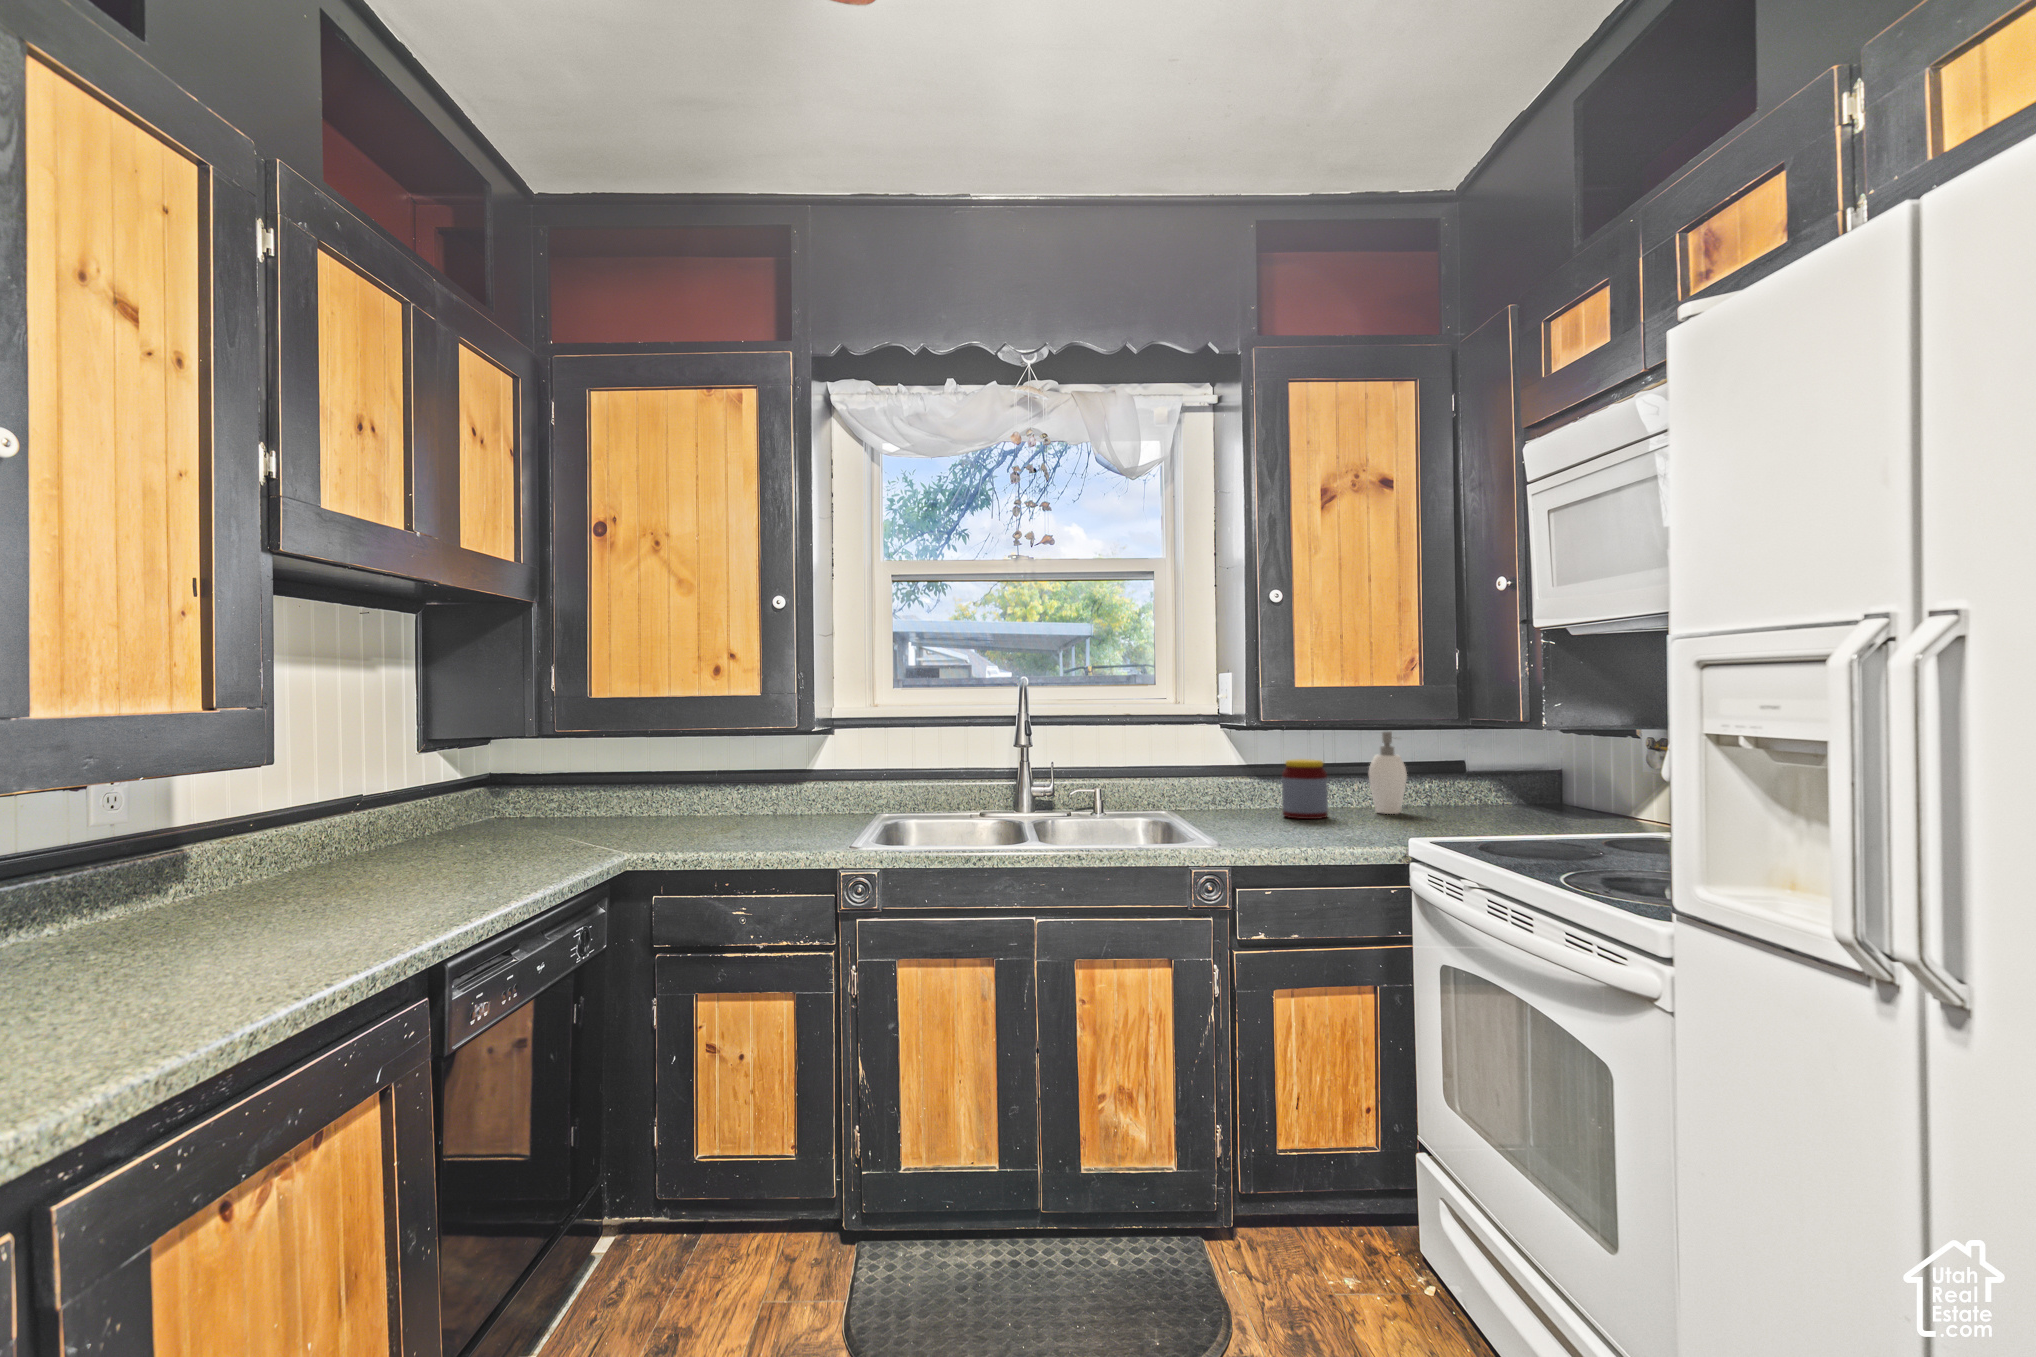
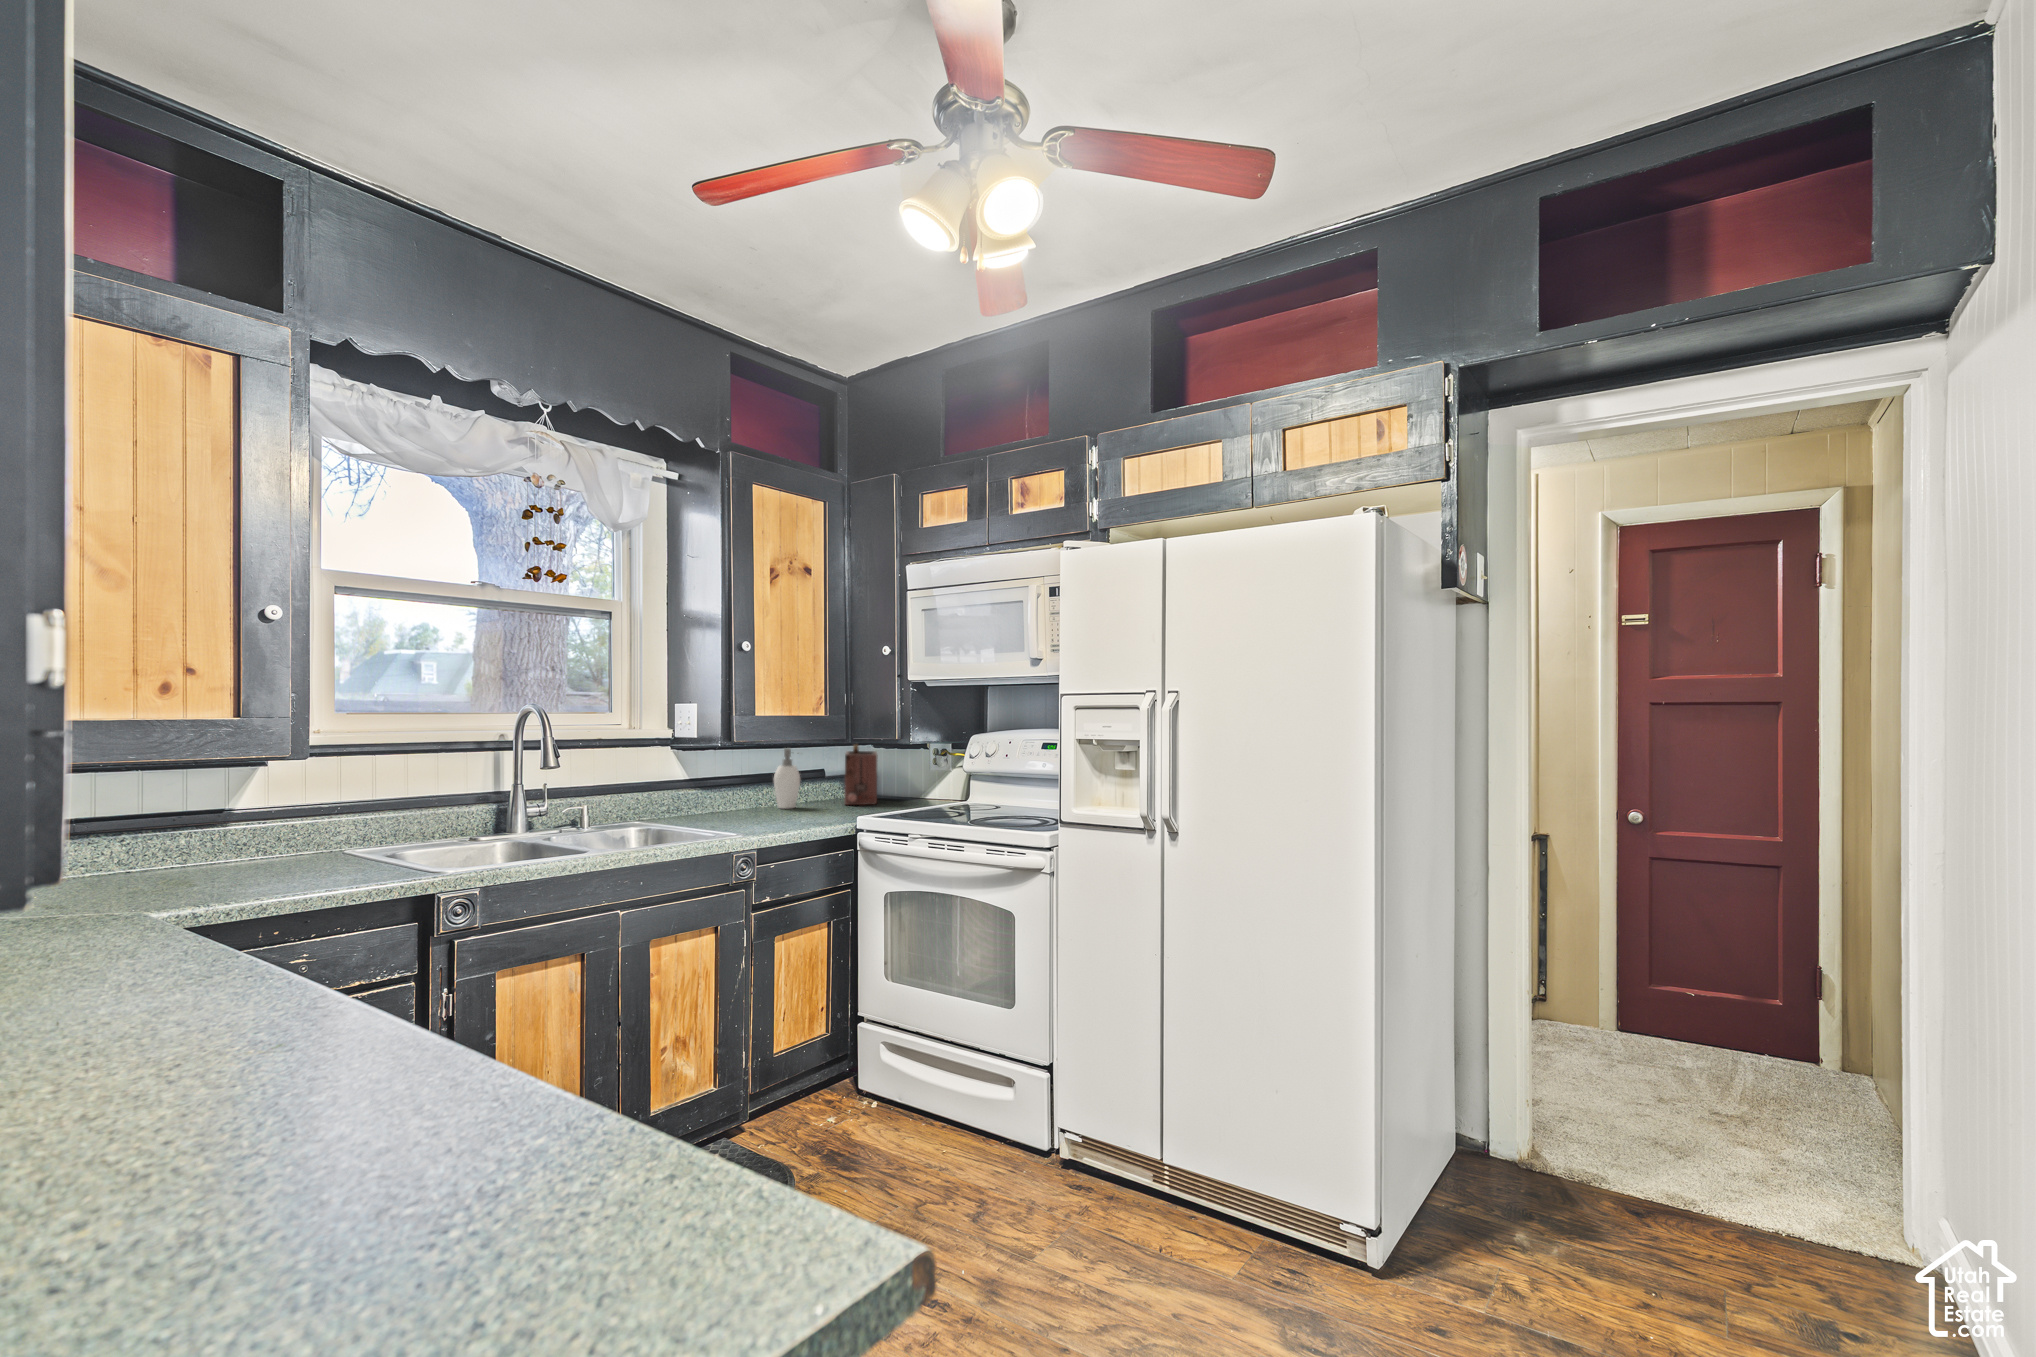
toaster: none [1471,723,1548,819] -> present [845,744,877,805]
jar: present [1282,759,1328,819] -> none [721,772,756,817]

